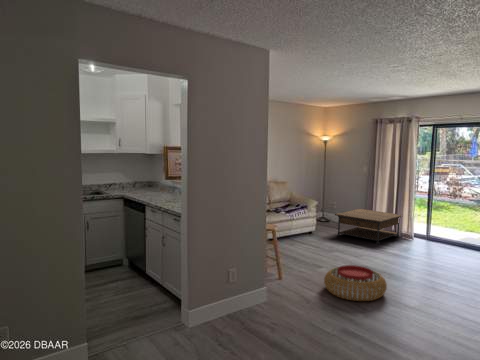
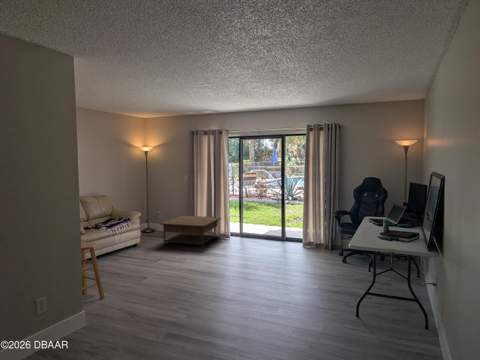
pouf: present [324,265,387,301] -> none [155,280,223,324]

